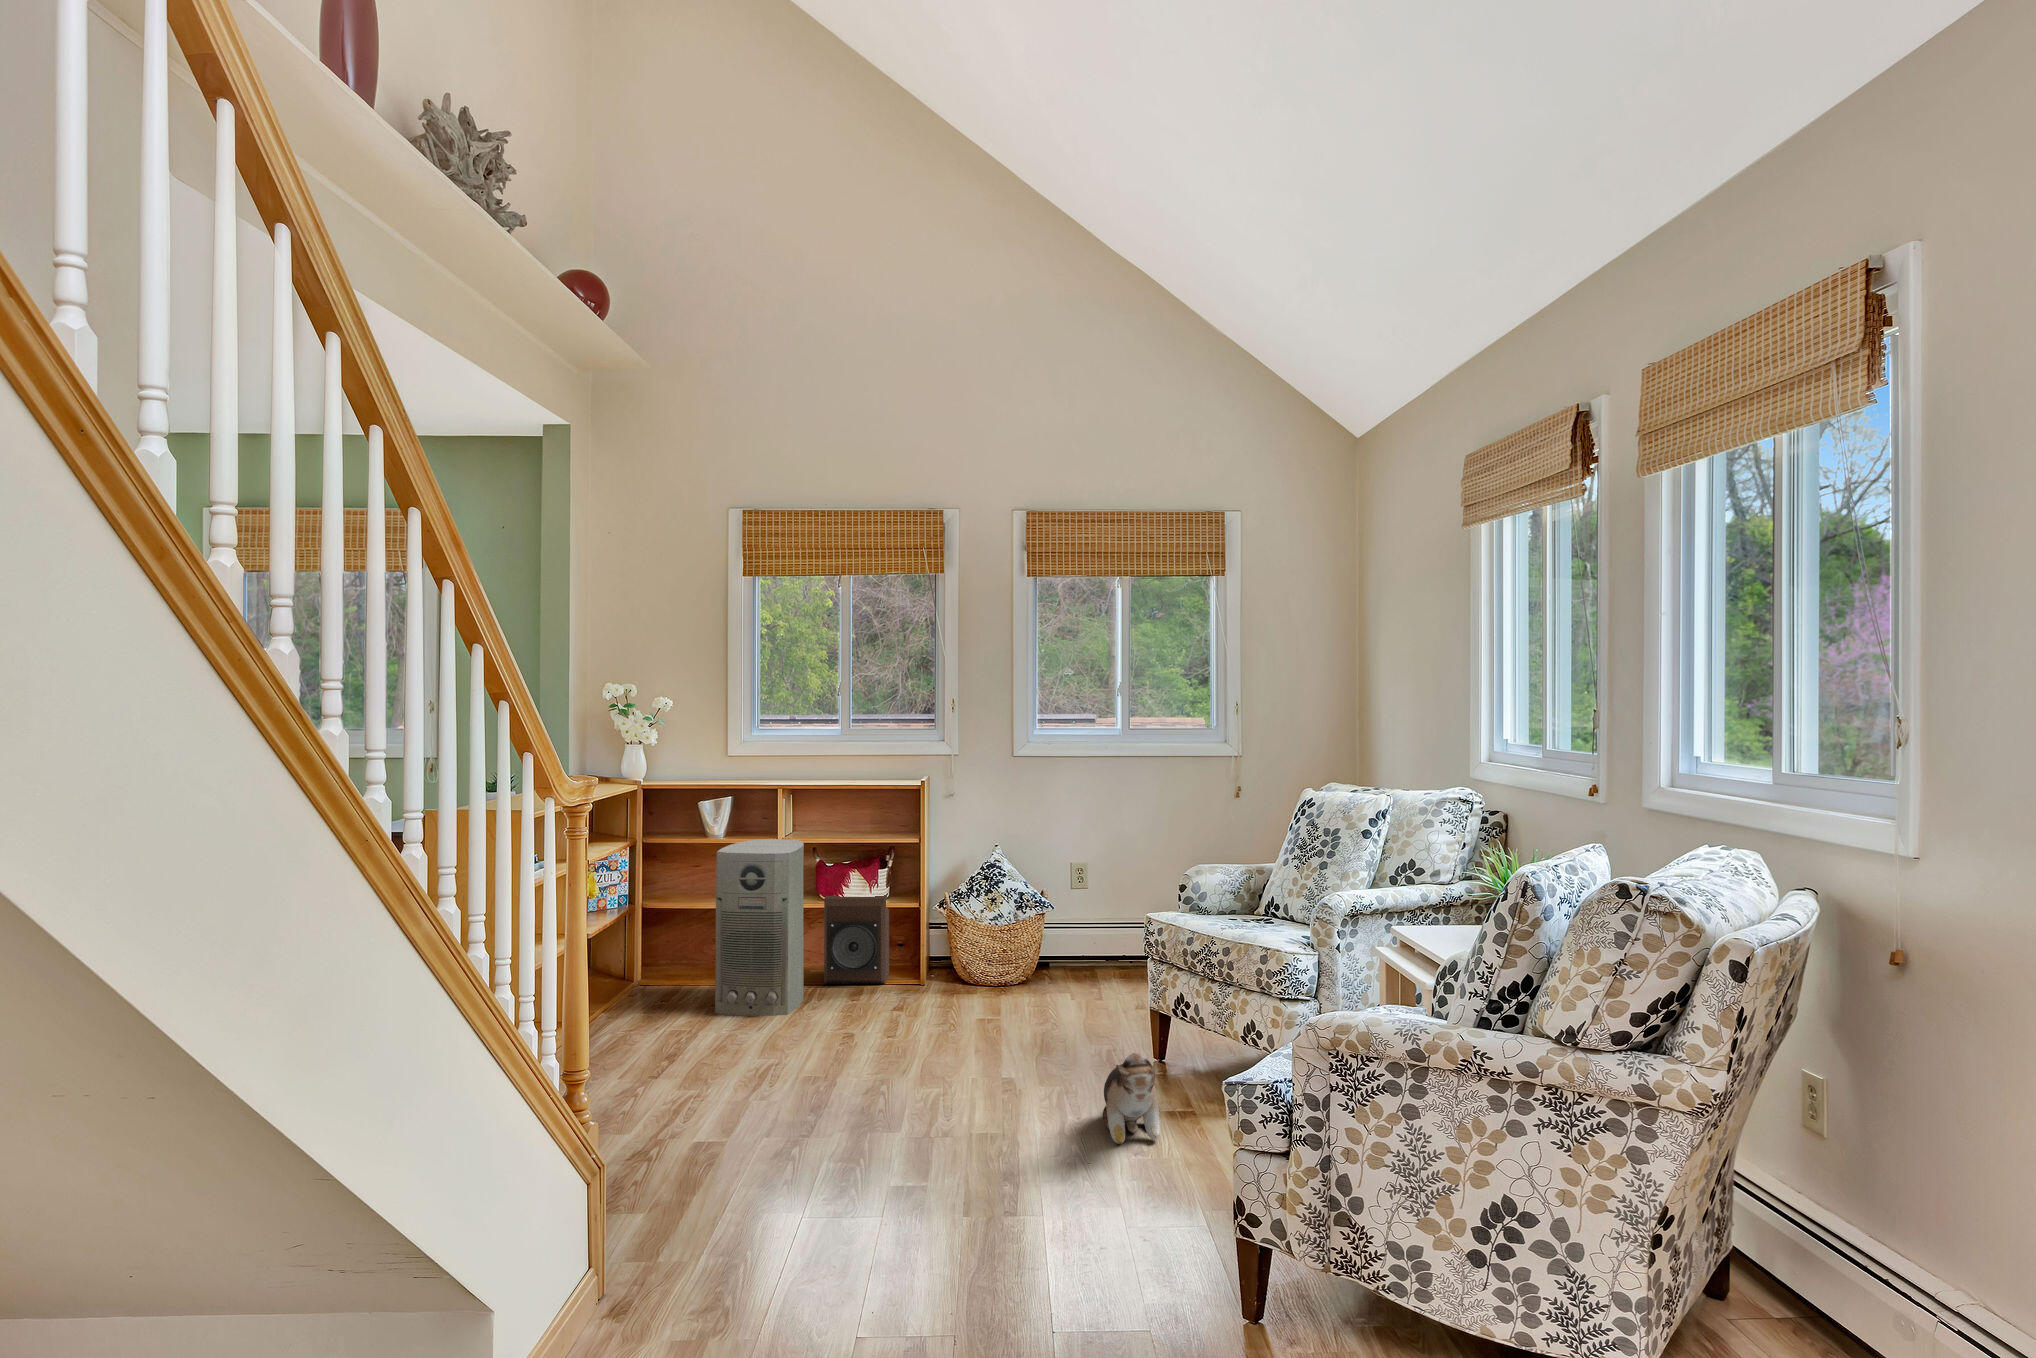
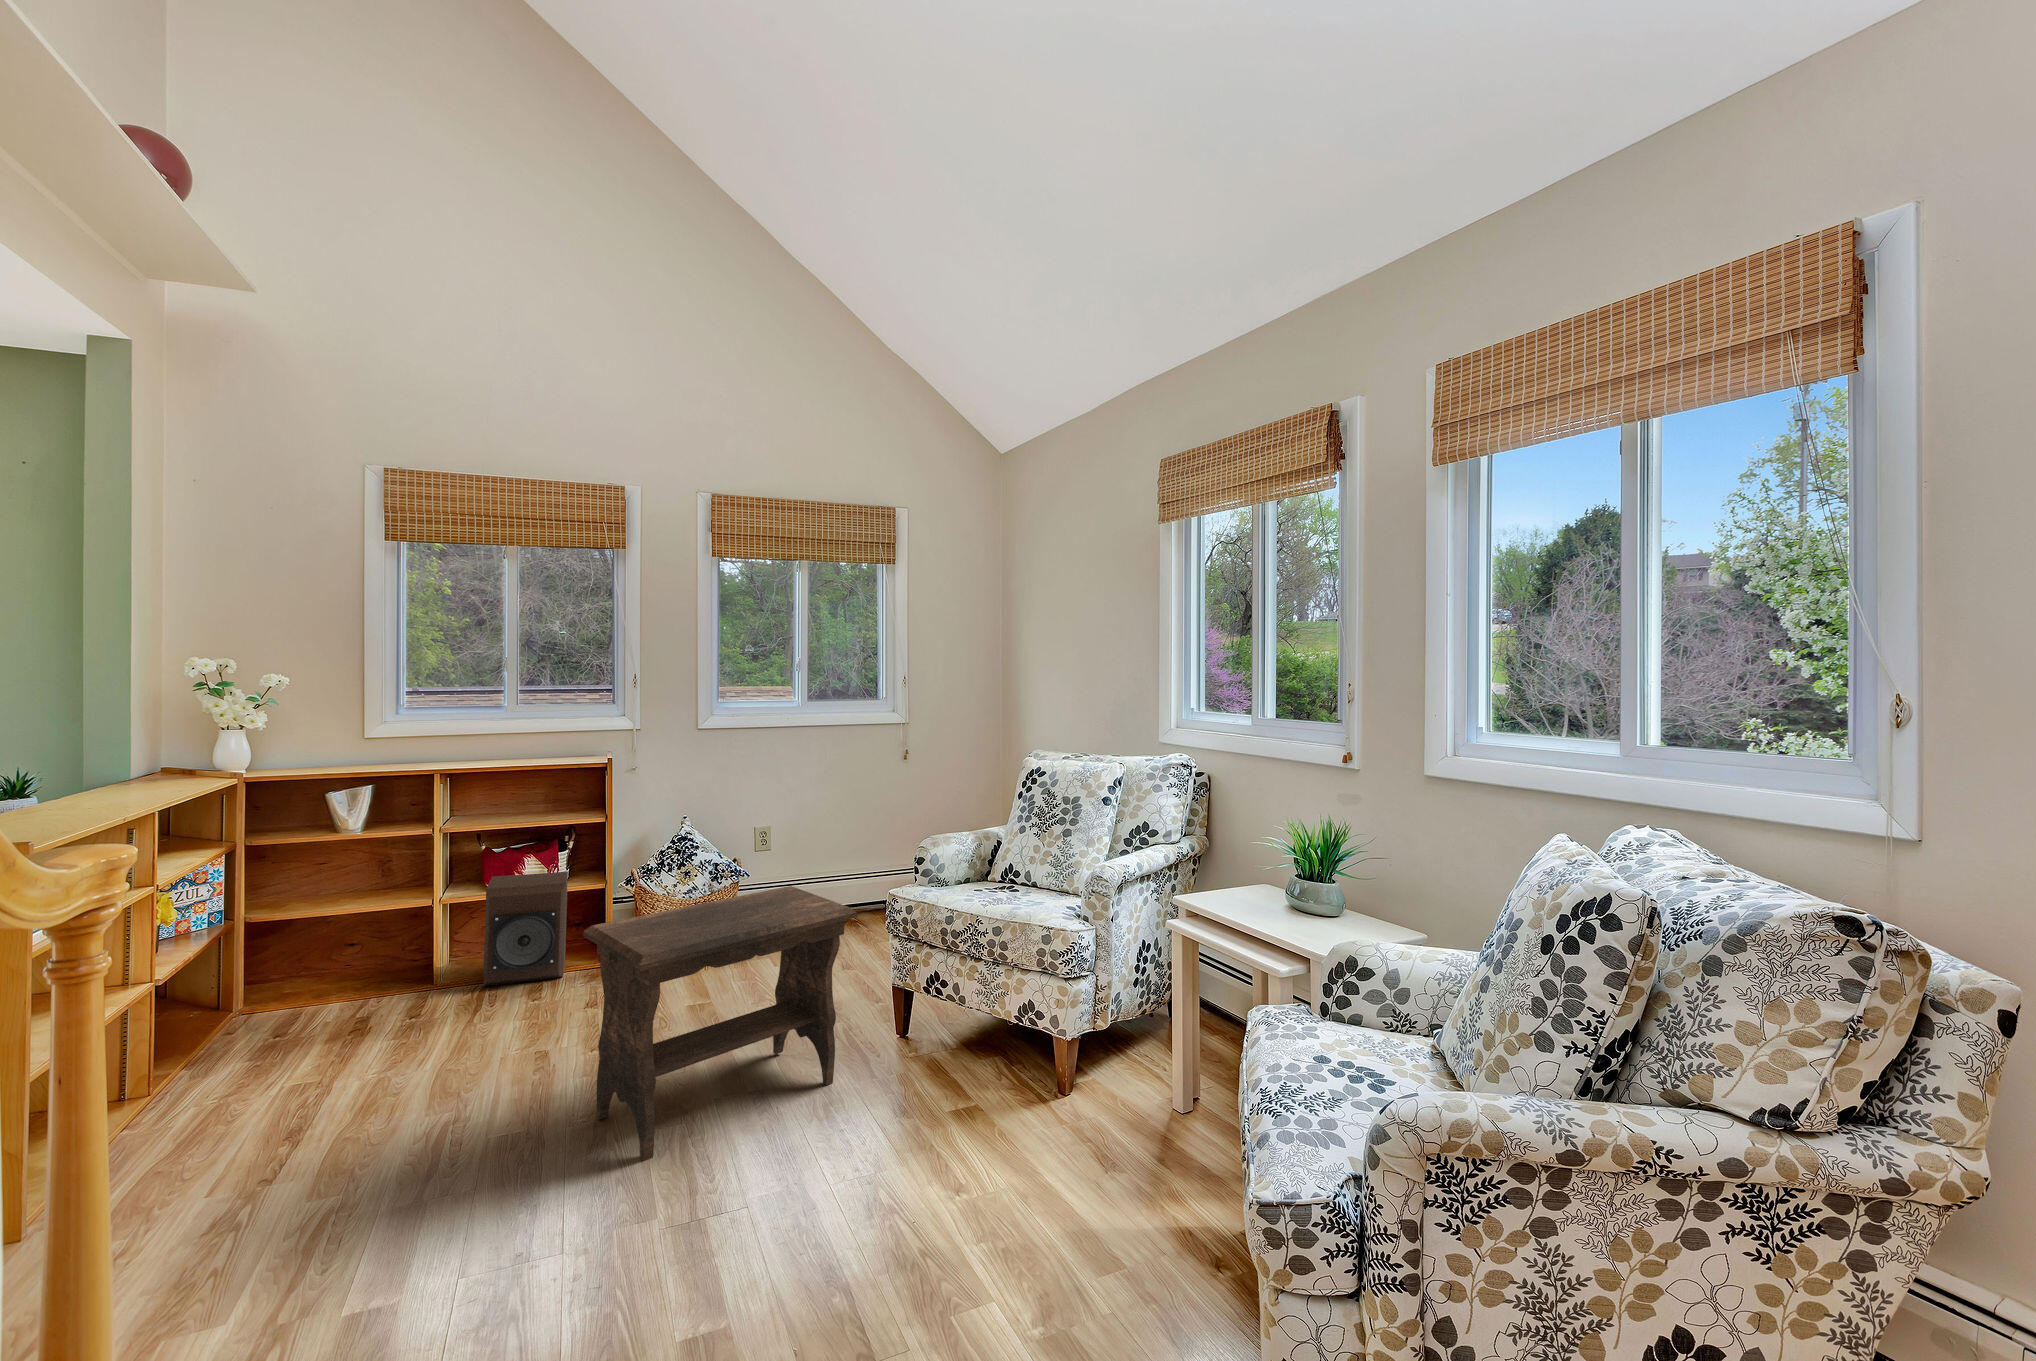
air purifier: present [715,839,804,1016] -> none [323,824,462,1054]
footstool: none [877,902,1095,1101] -> present [583,886,857,1161]
plush toy: present [1103,1053,1160,1144] -> none [889,1076,981,1187]

